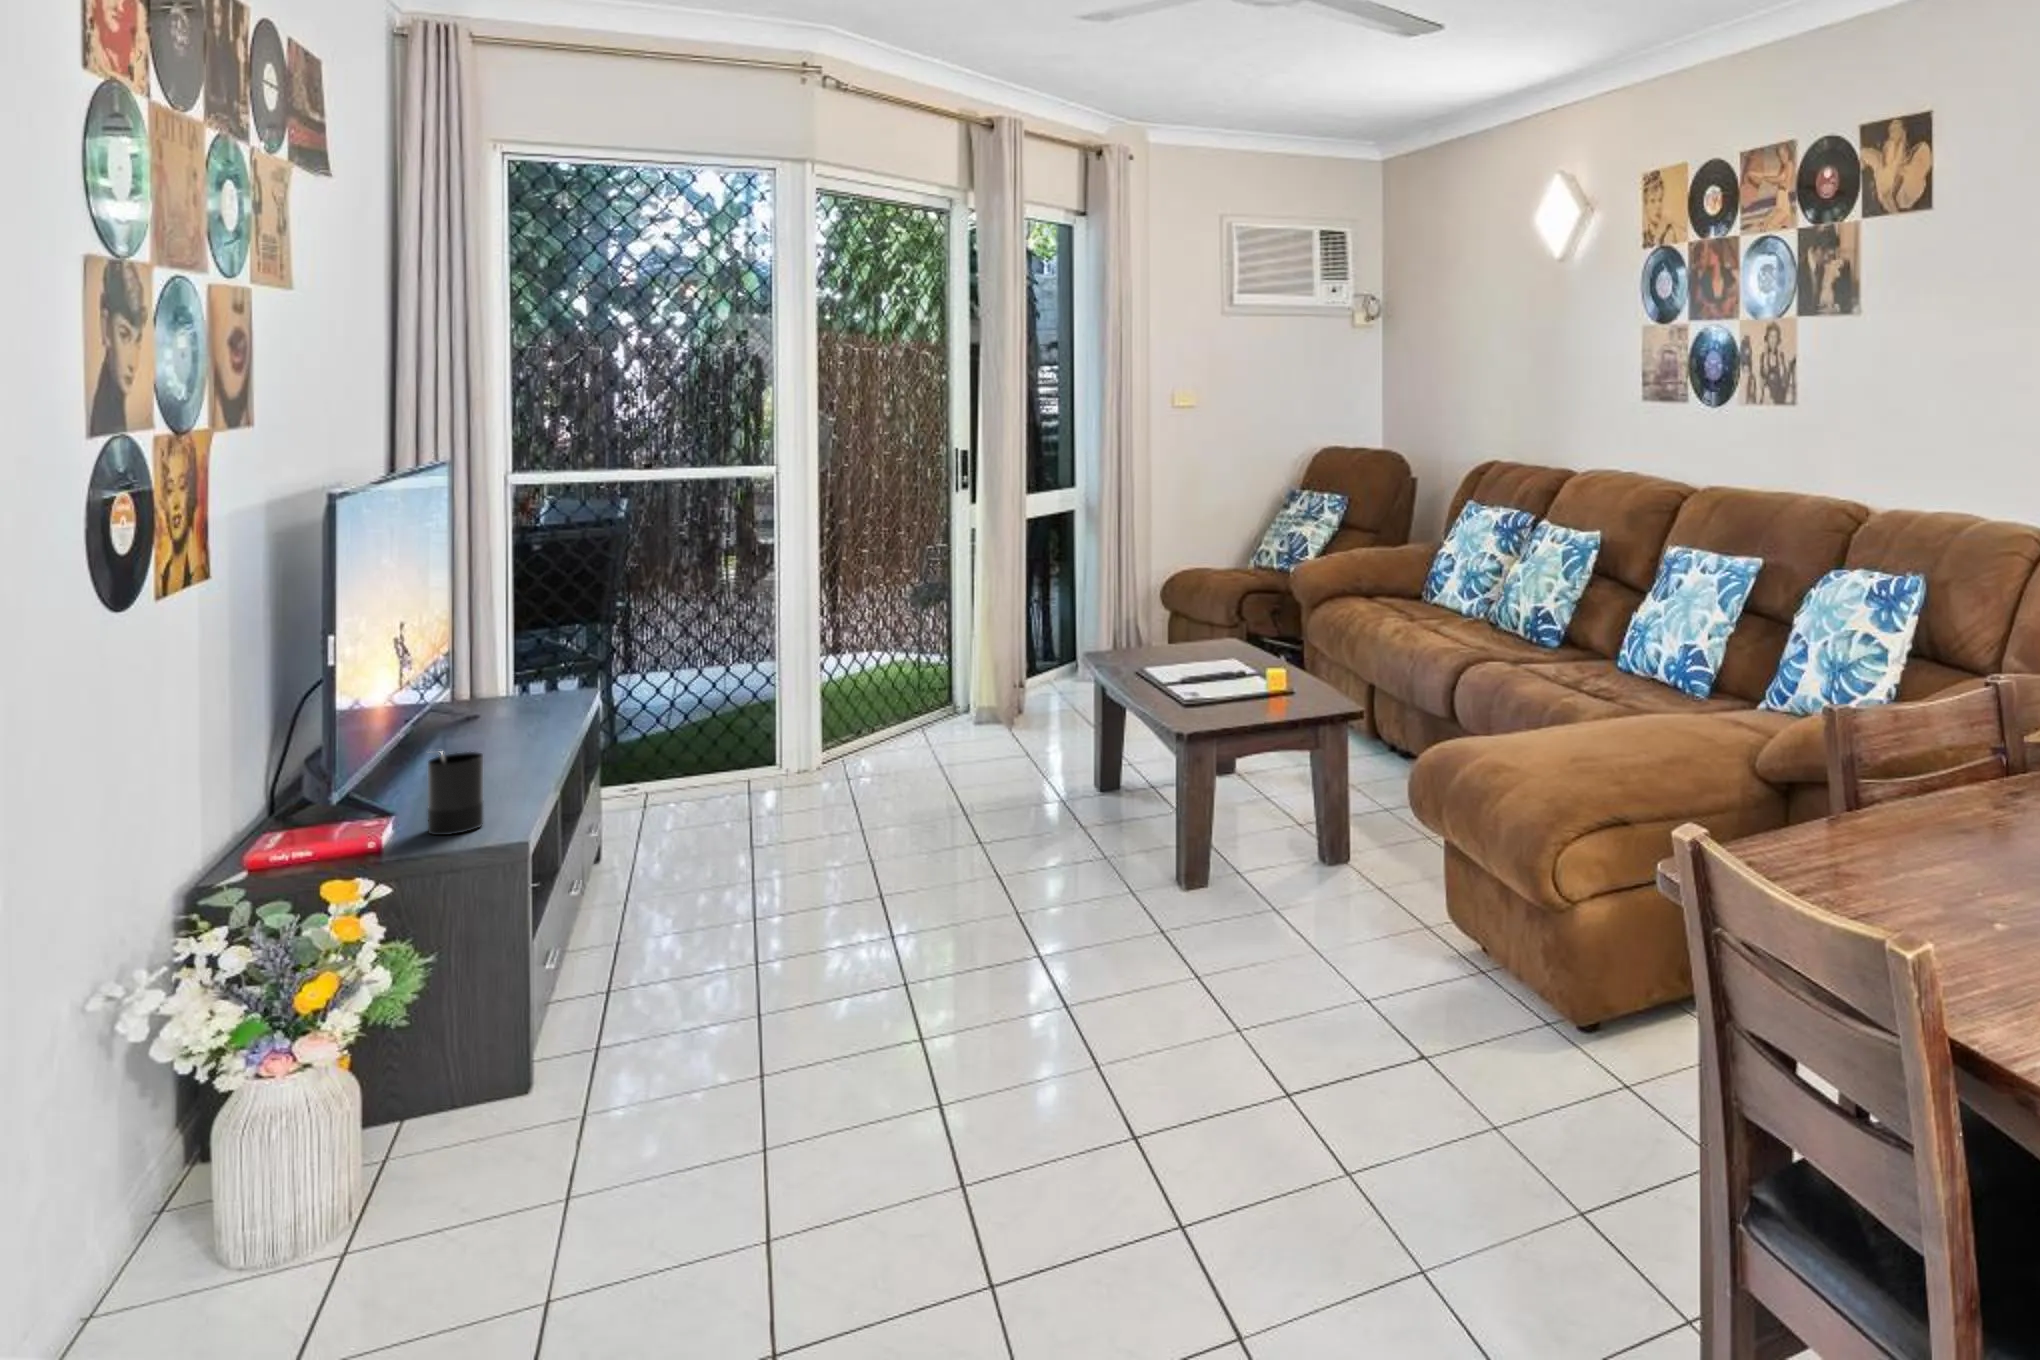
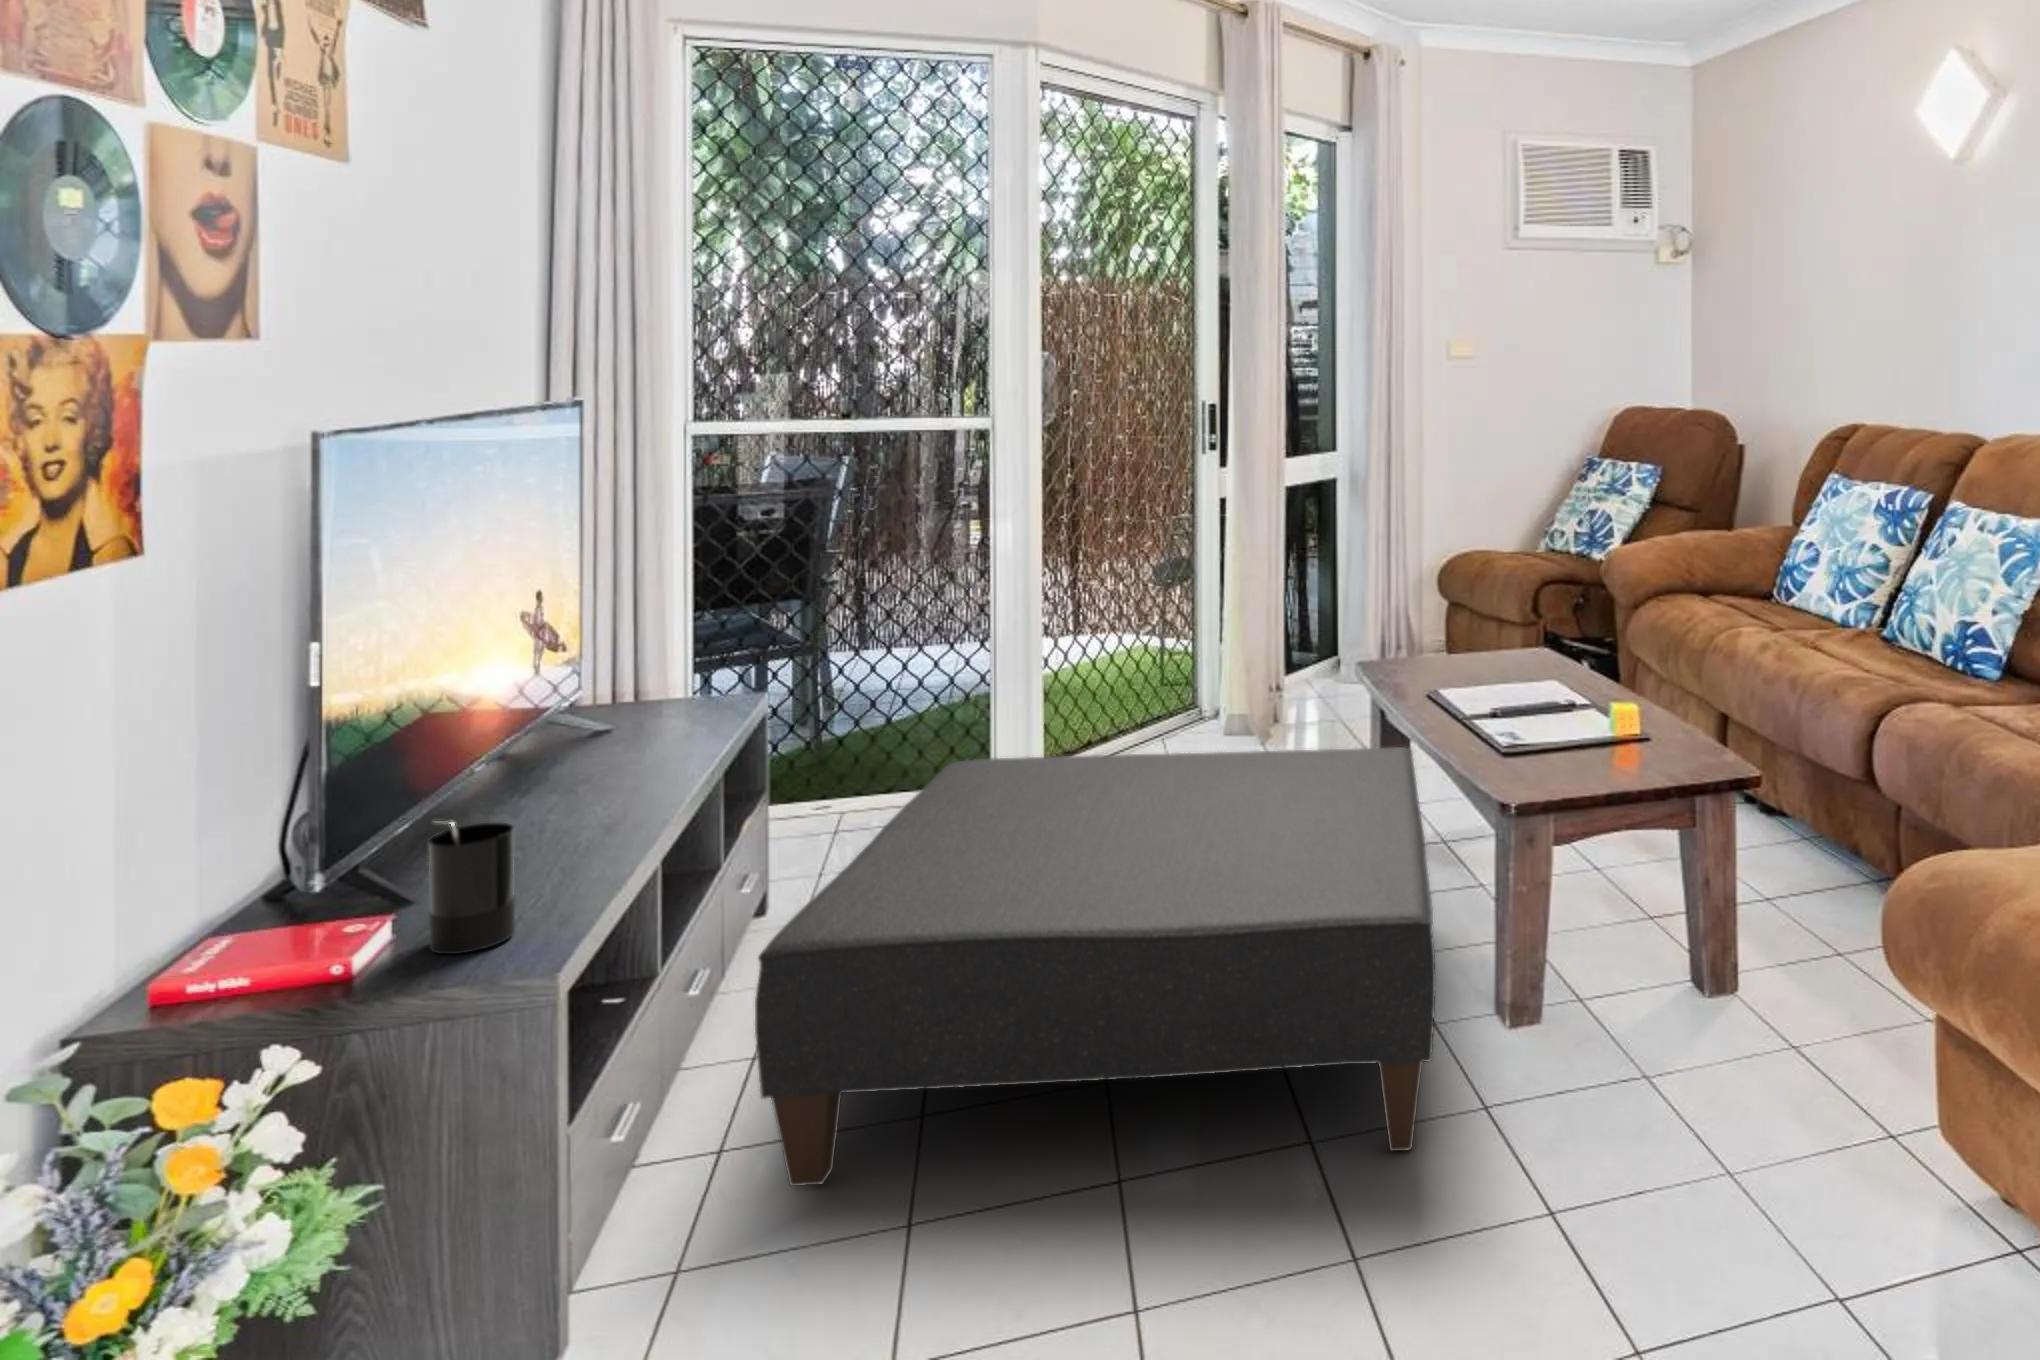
ottoman: none [638,712,1118,1004] -> present [755,747,1435,1186]

